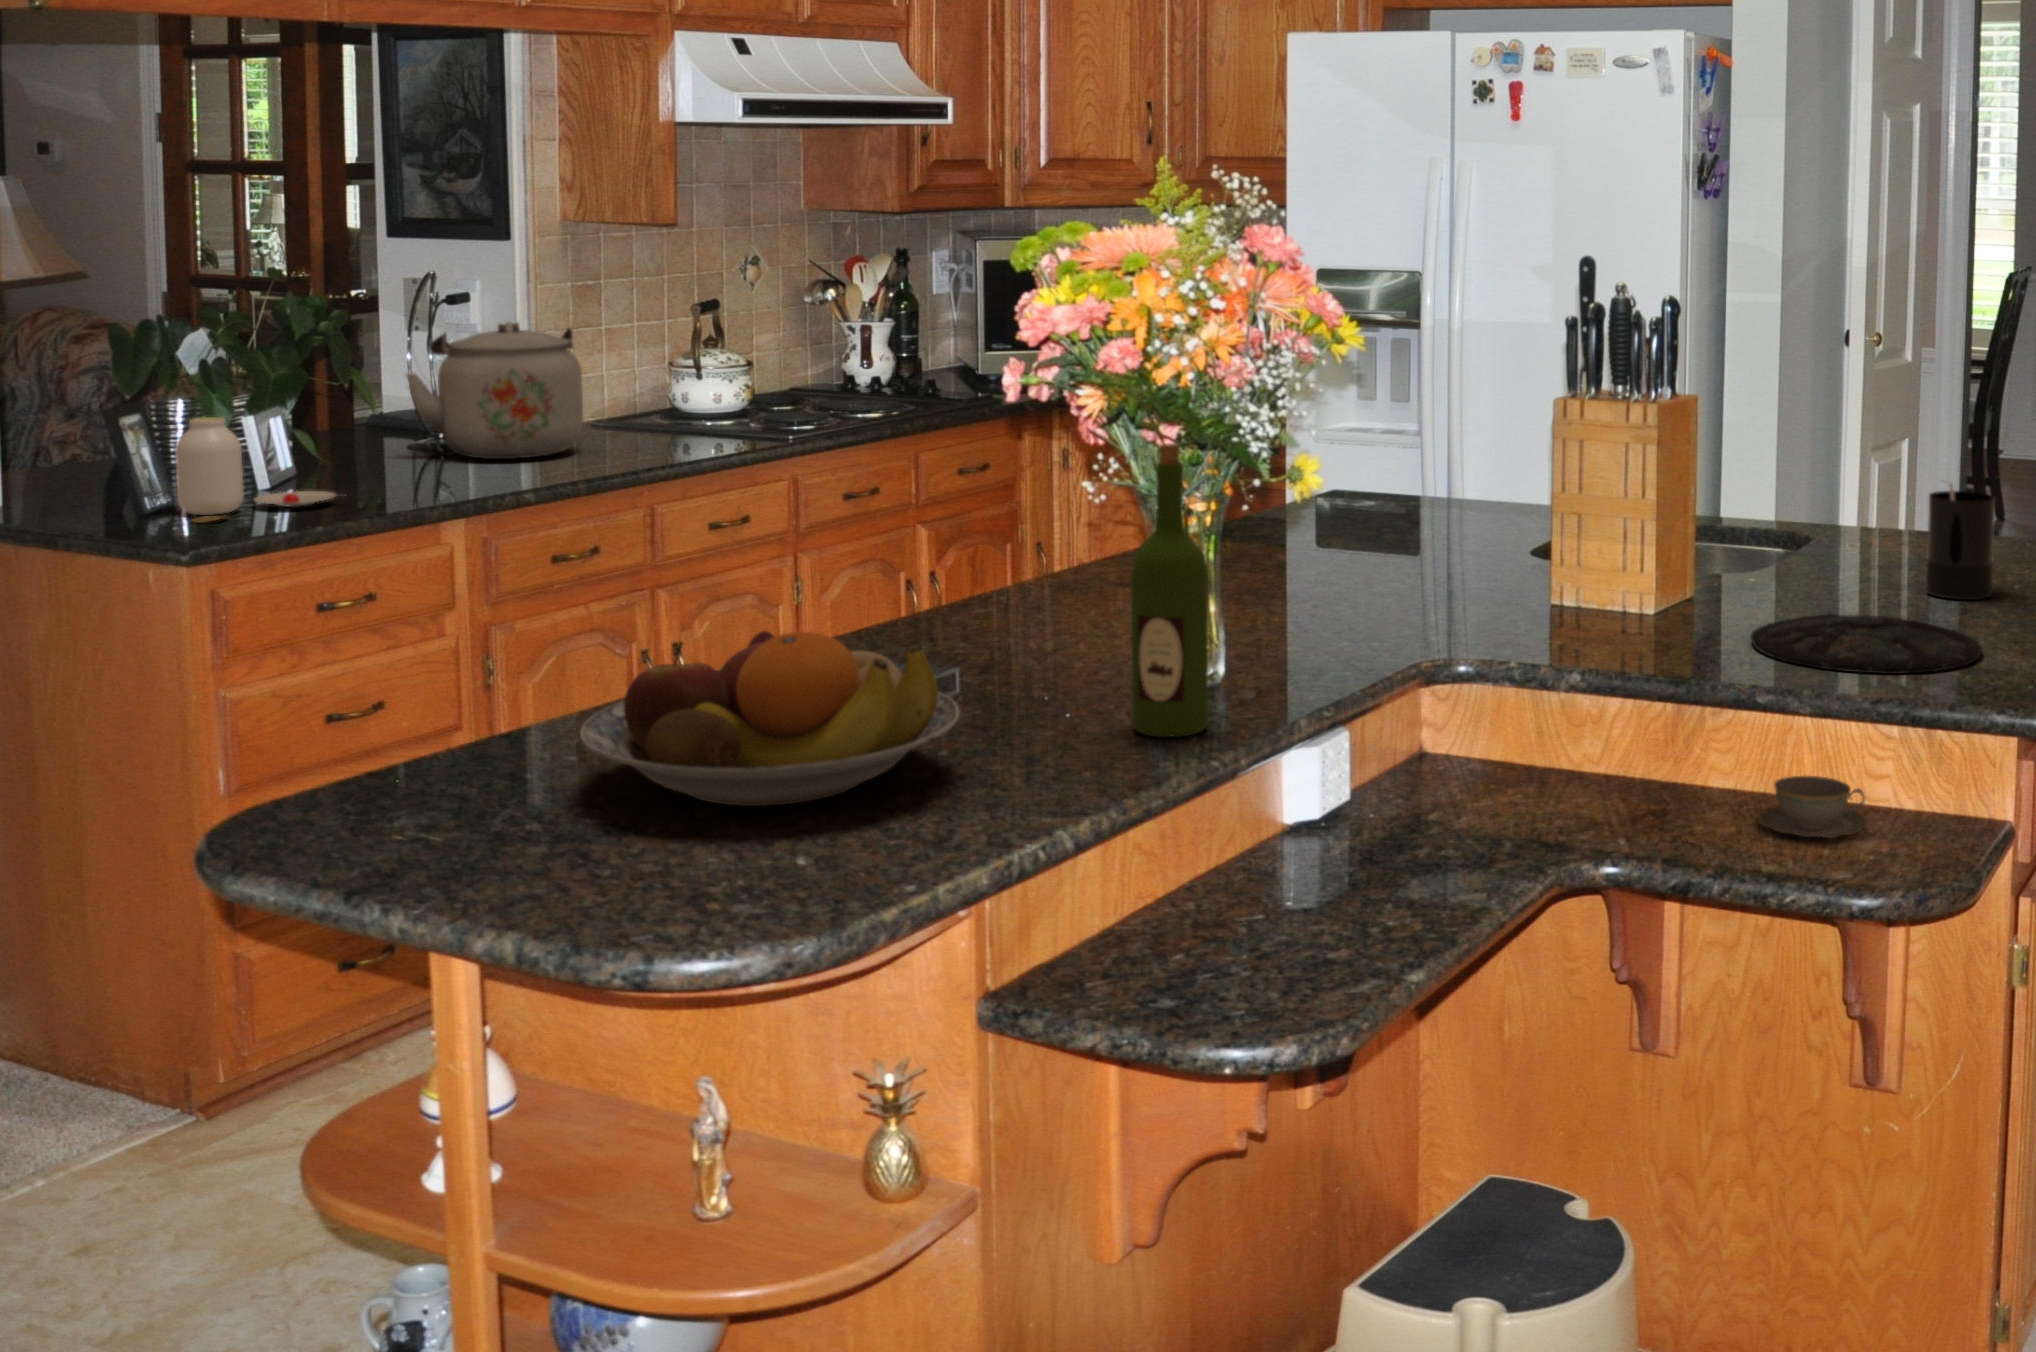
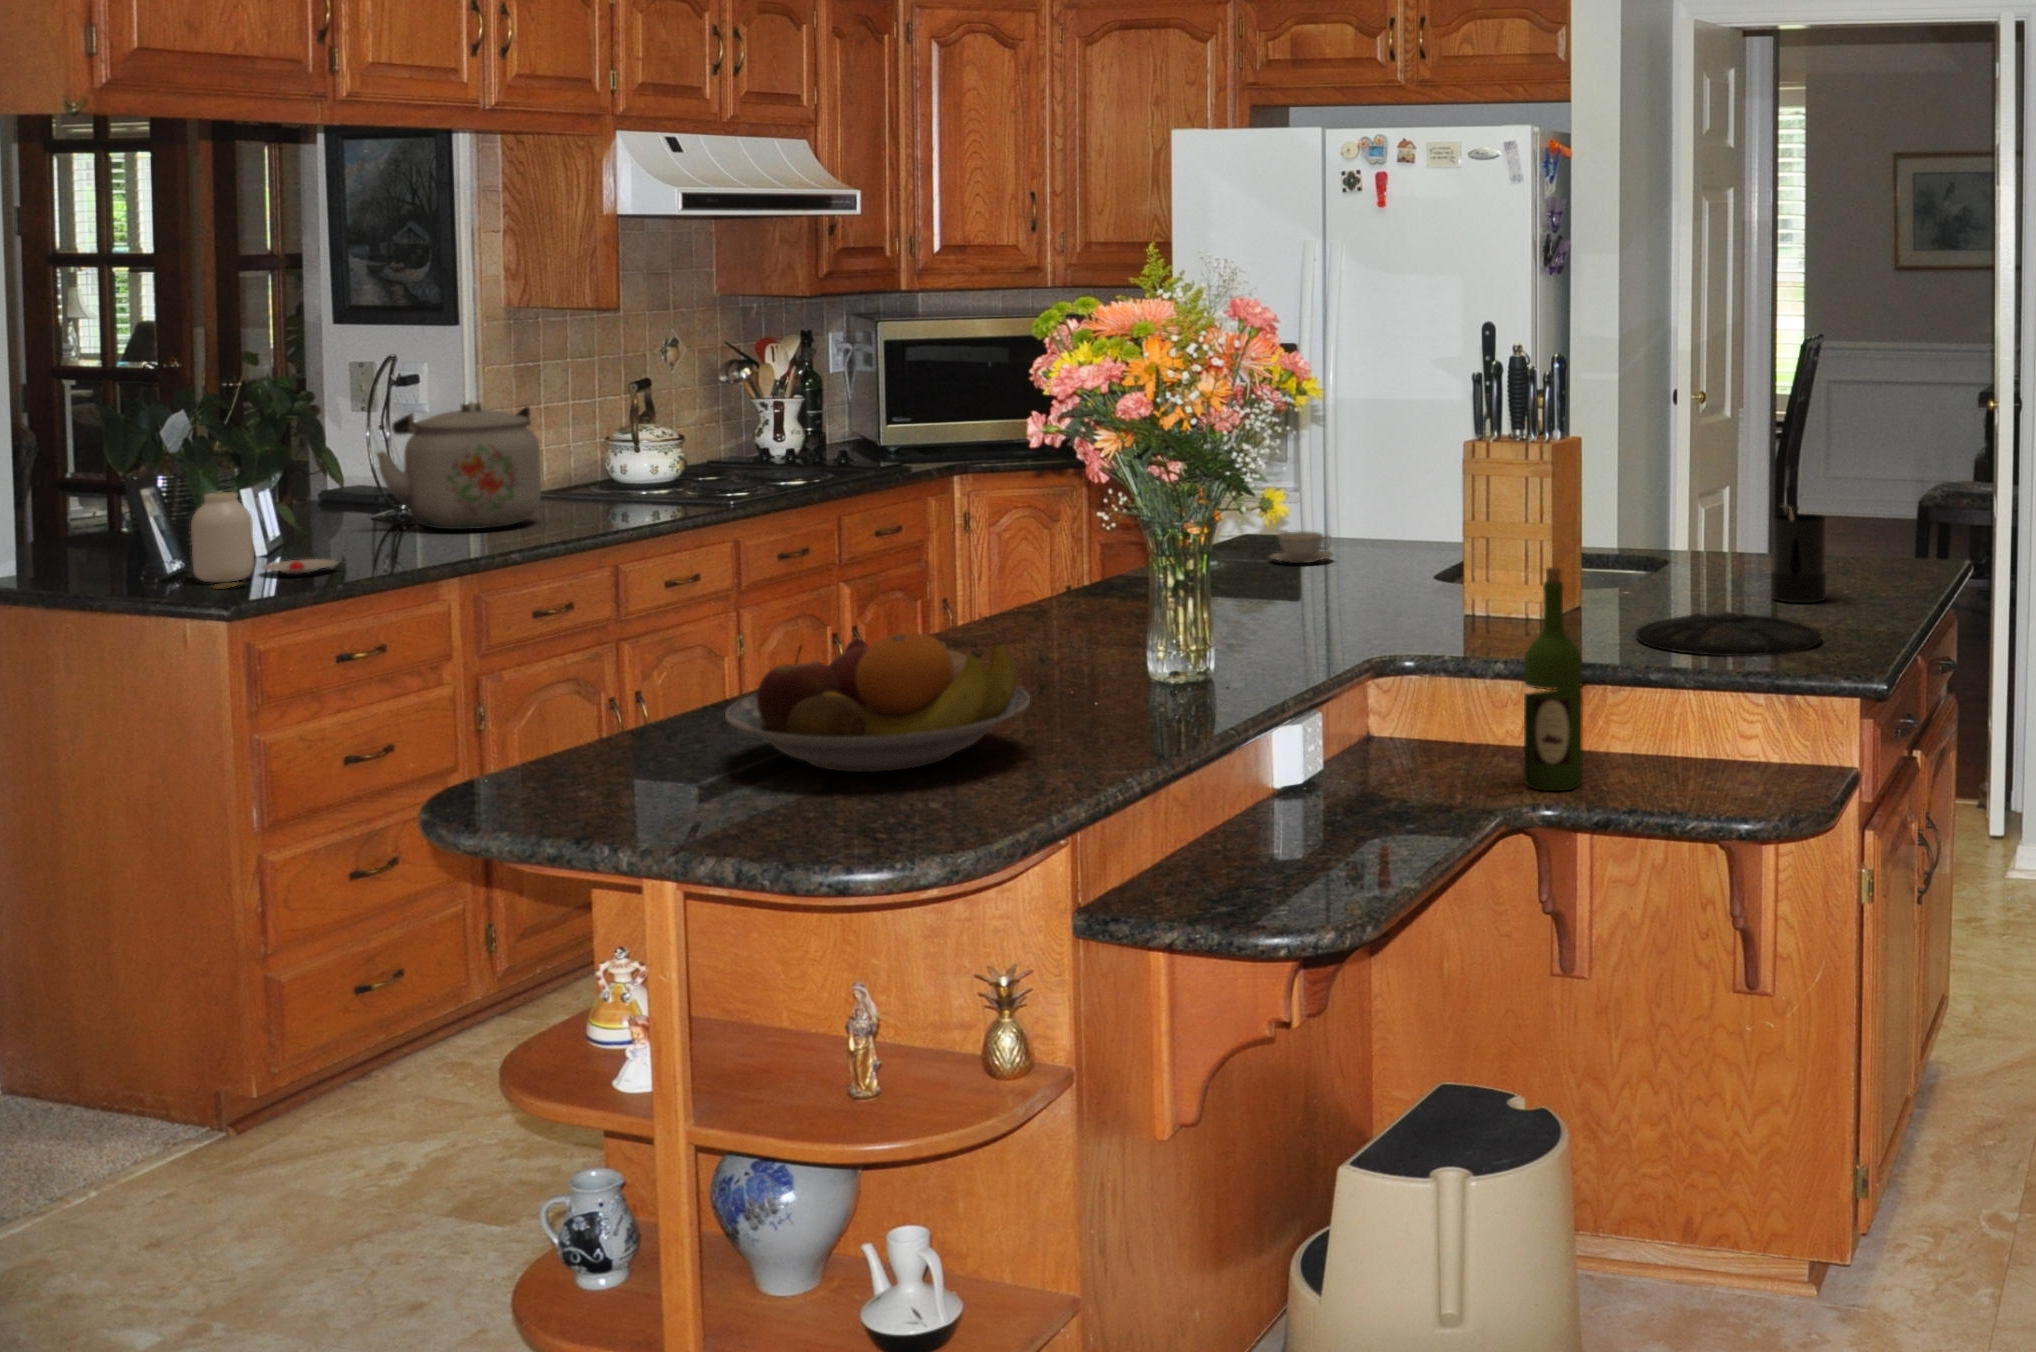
wine bottle: present [1131,443,1208,737] -> present [1524,567,1583,791]
teacup: present [1758,776,1866,838] -> present [1270,531,1332,563]

